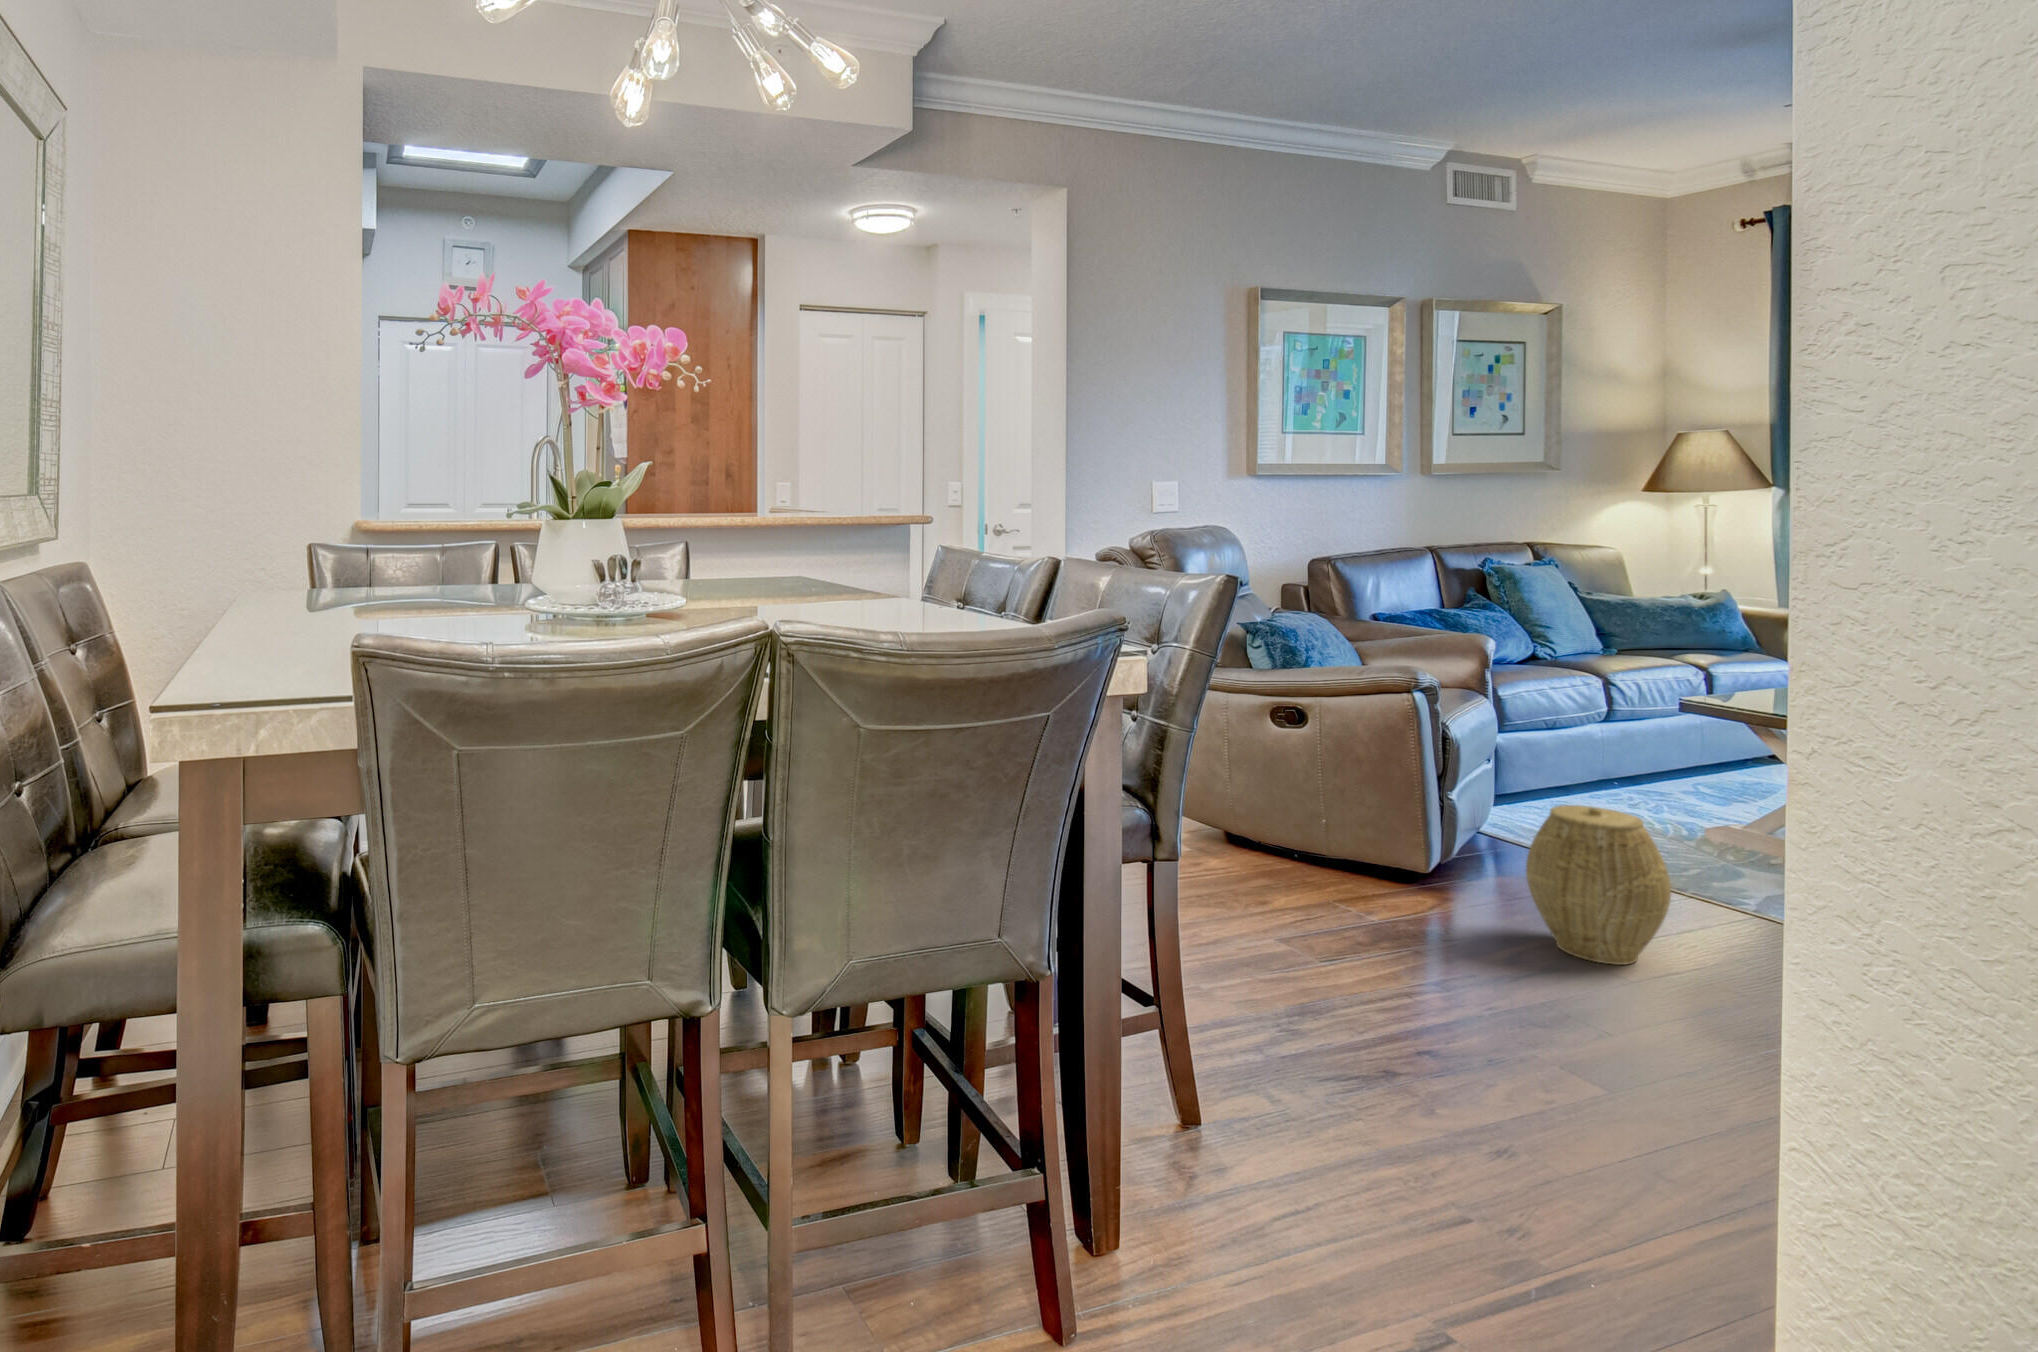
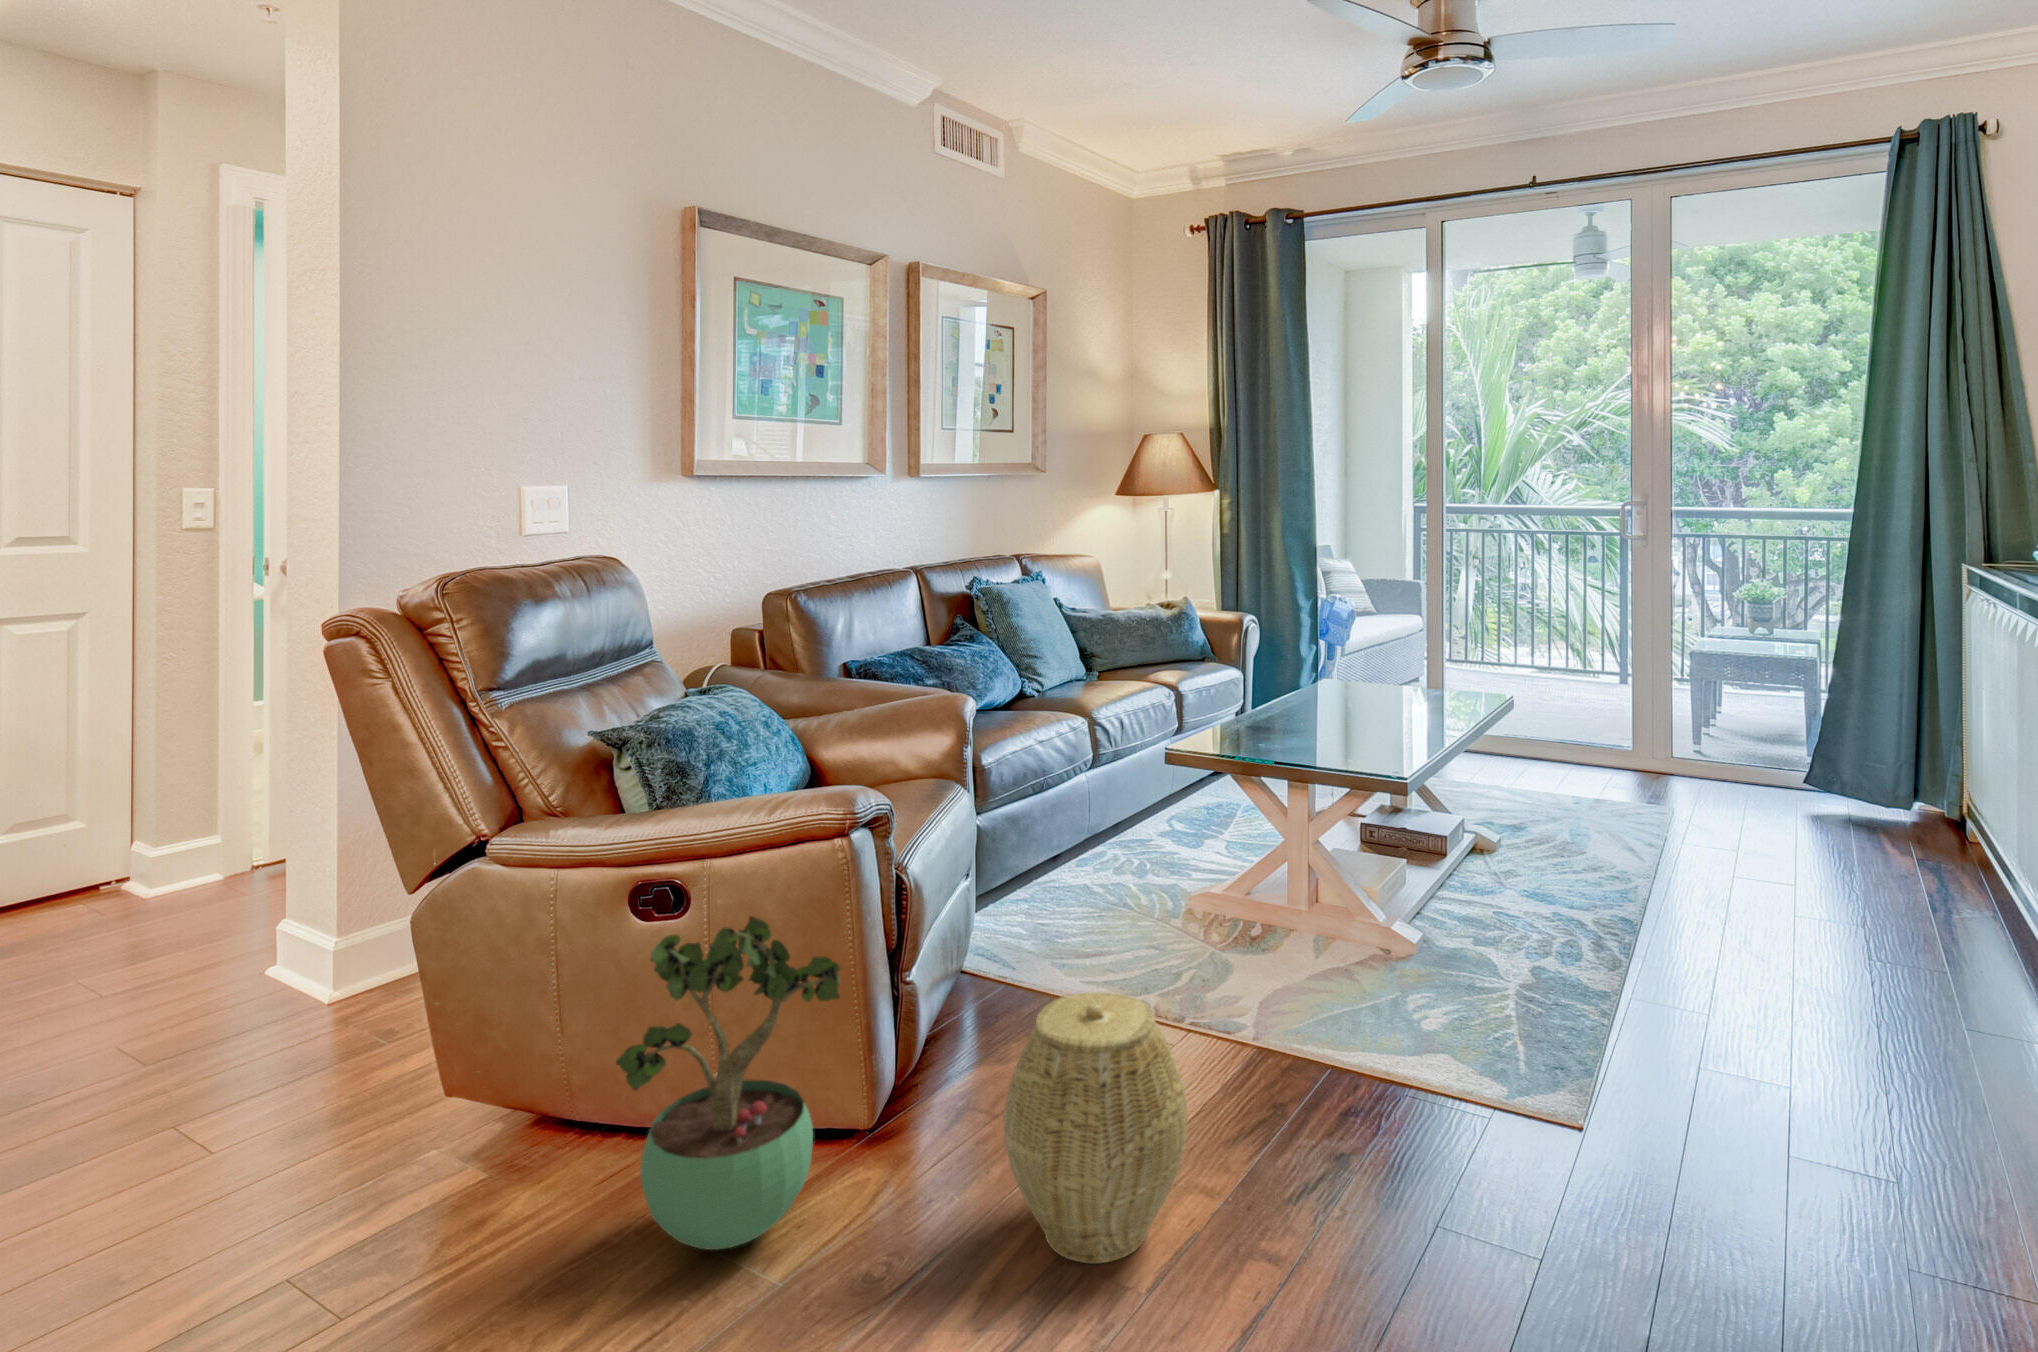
potted plant: none [1277,720,1413,902] -> present [616,916,840,1250]

